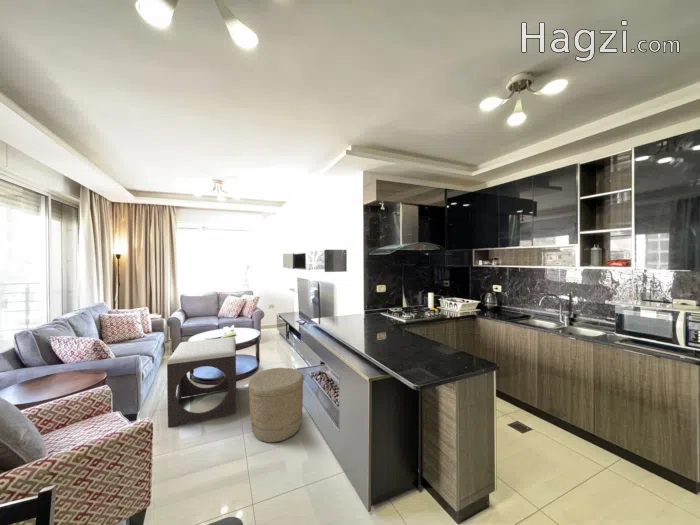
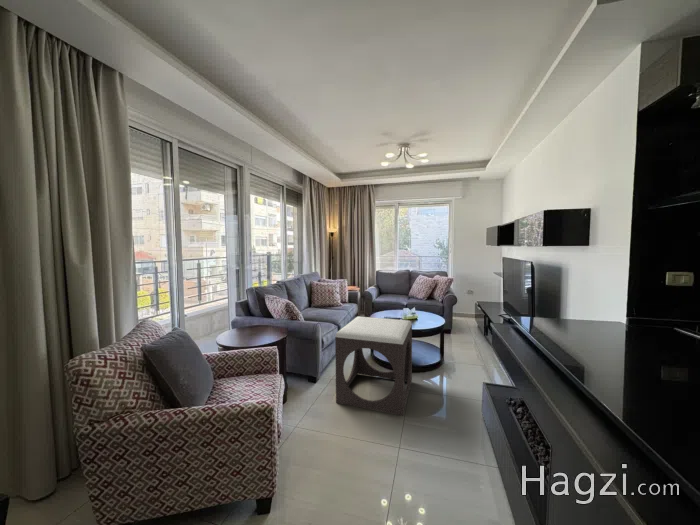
woven basket: present [248,368,304,443] -> none [410,375,496,495]

